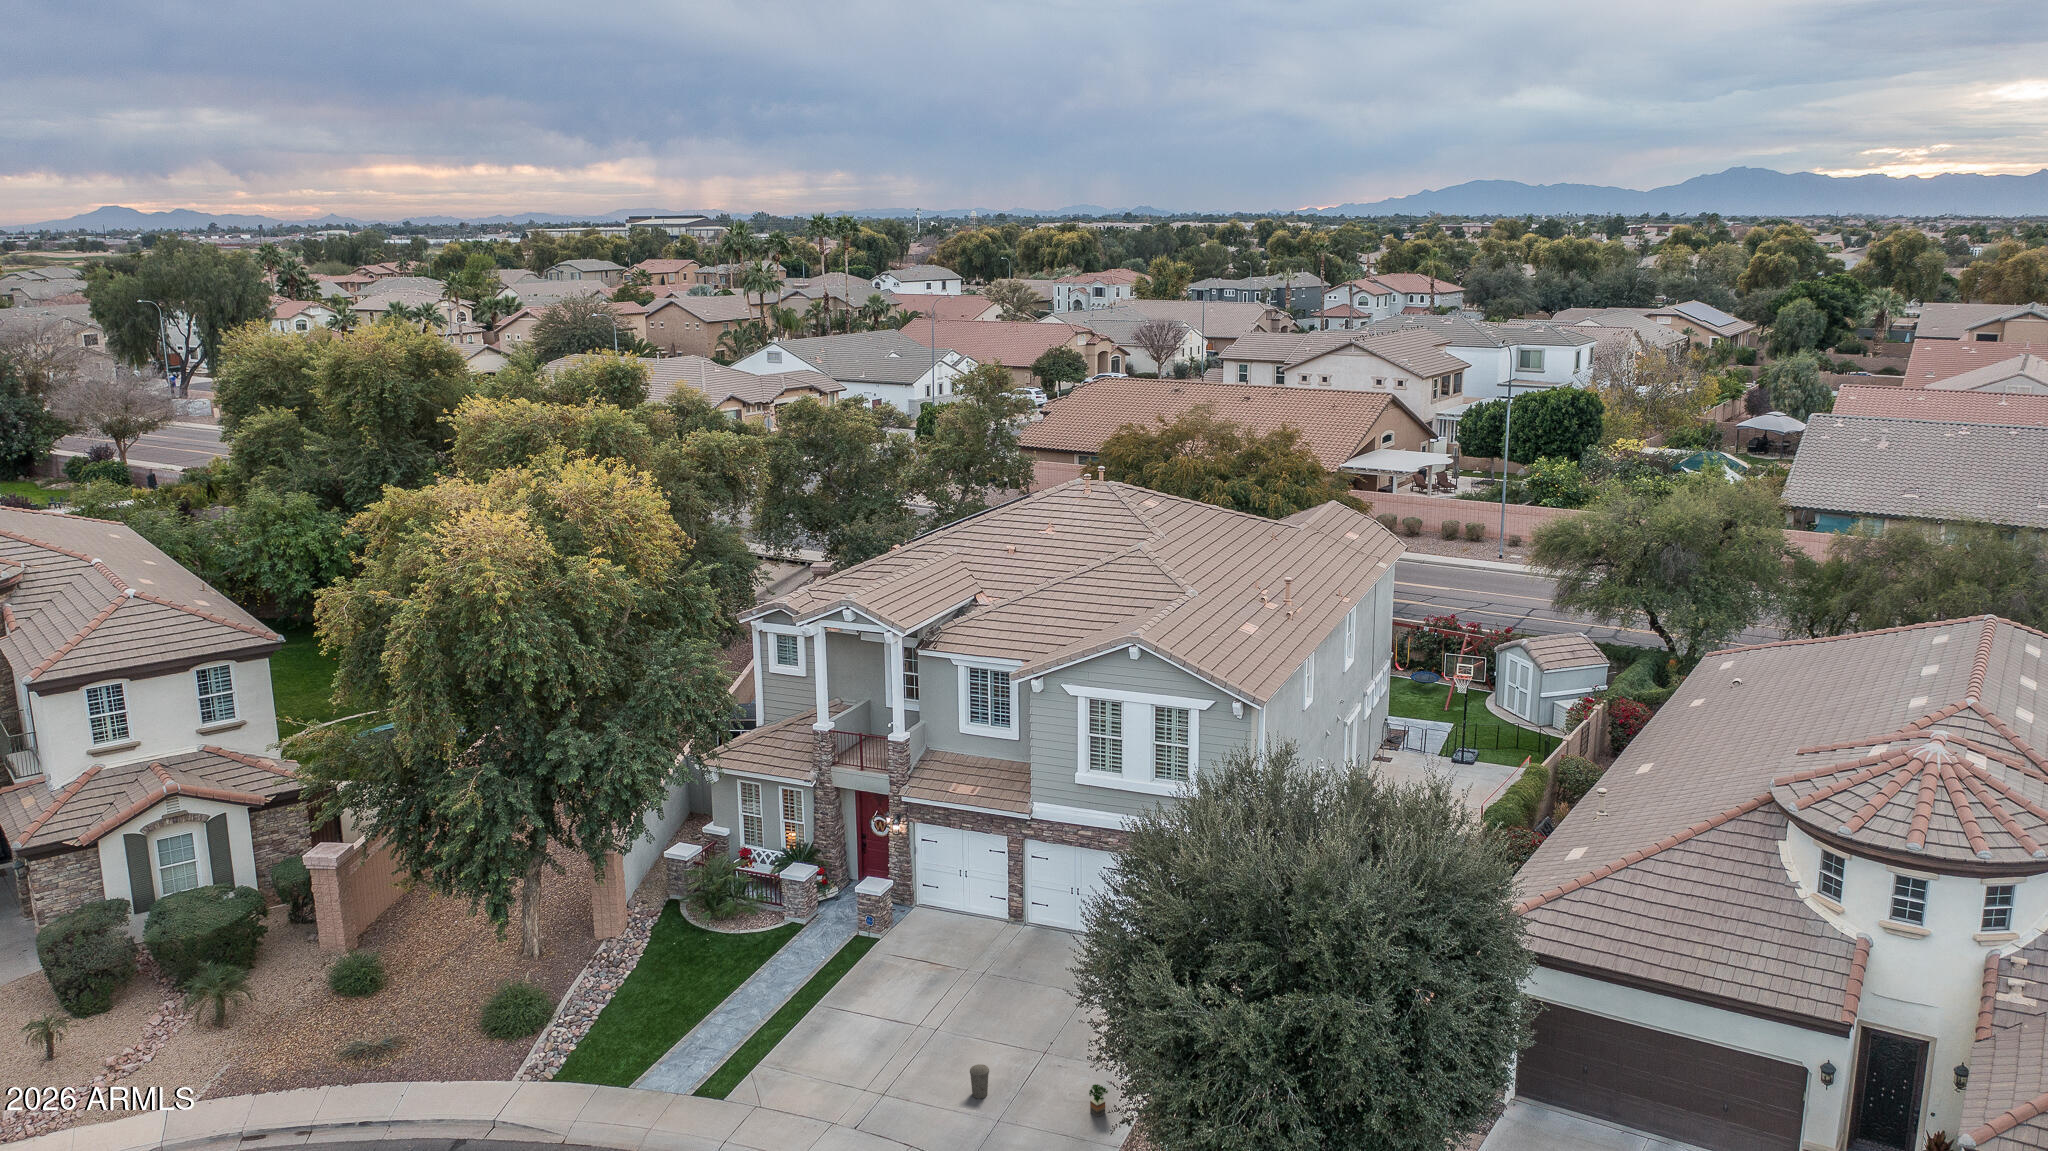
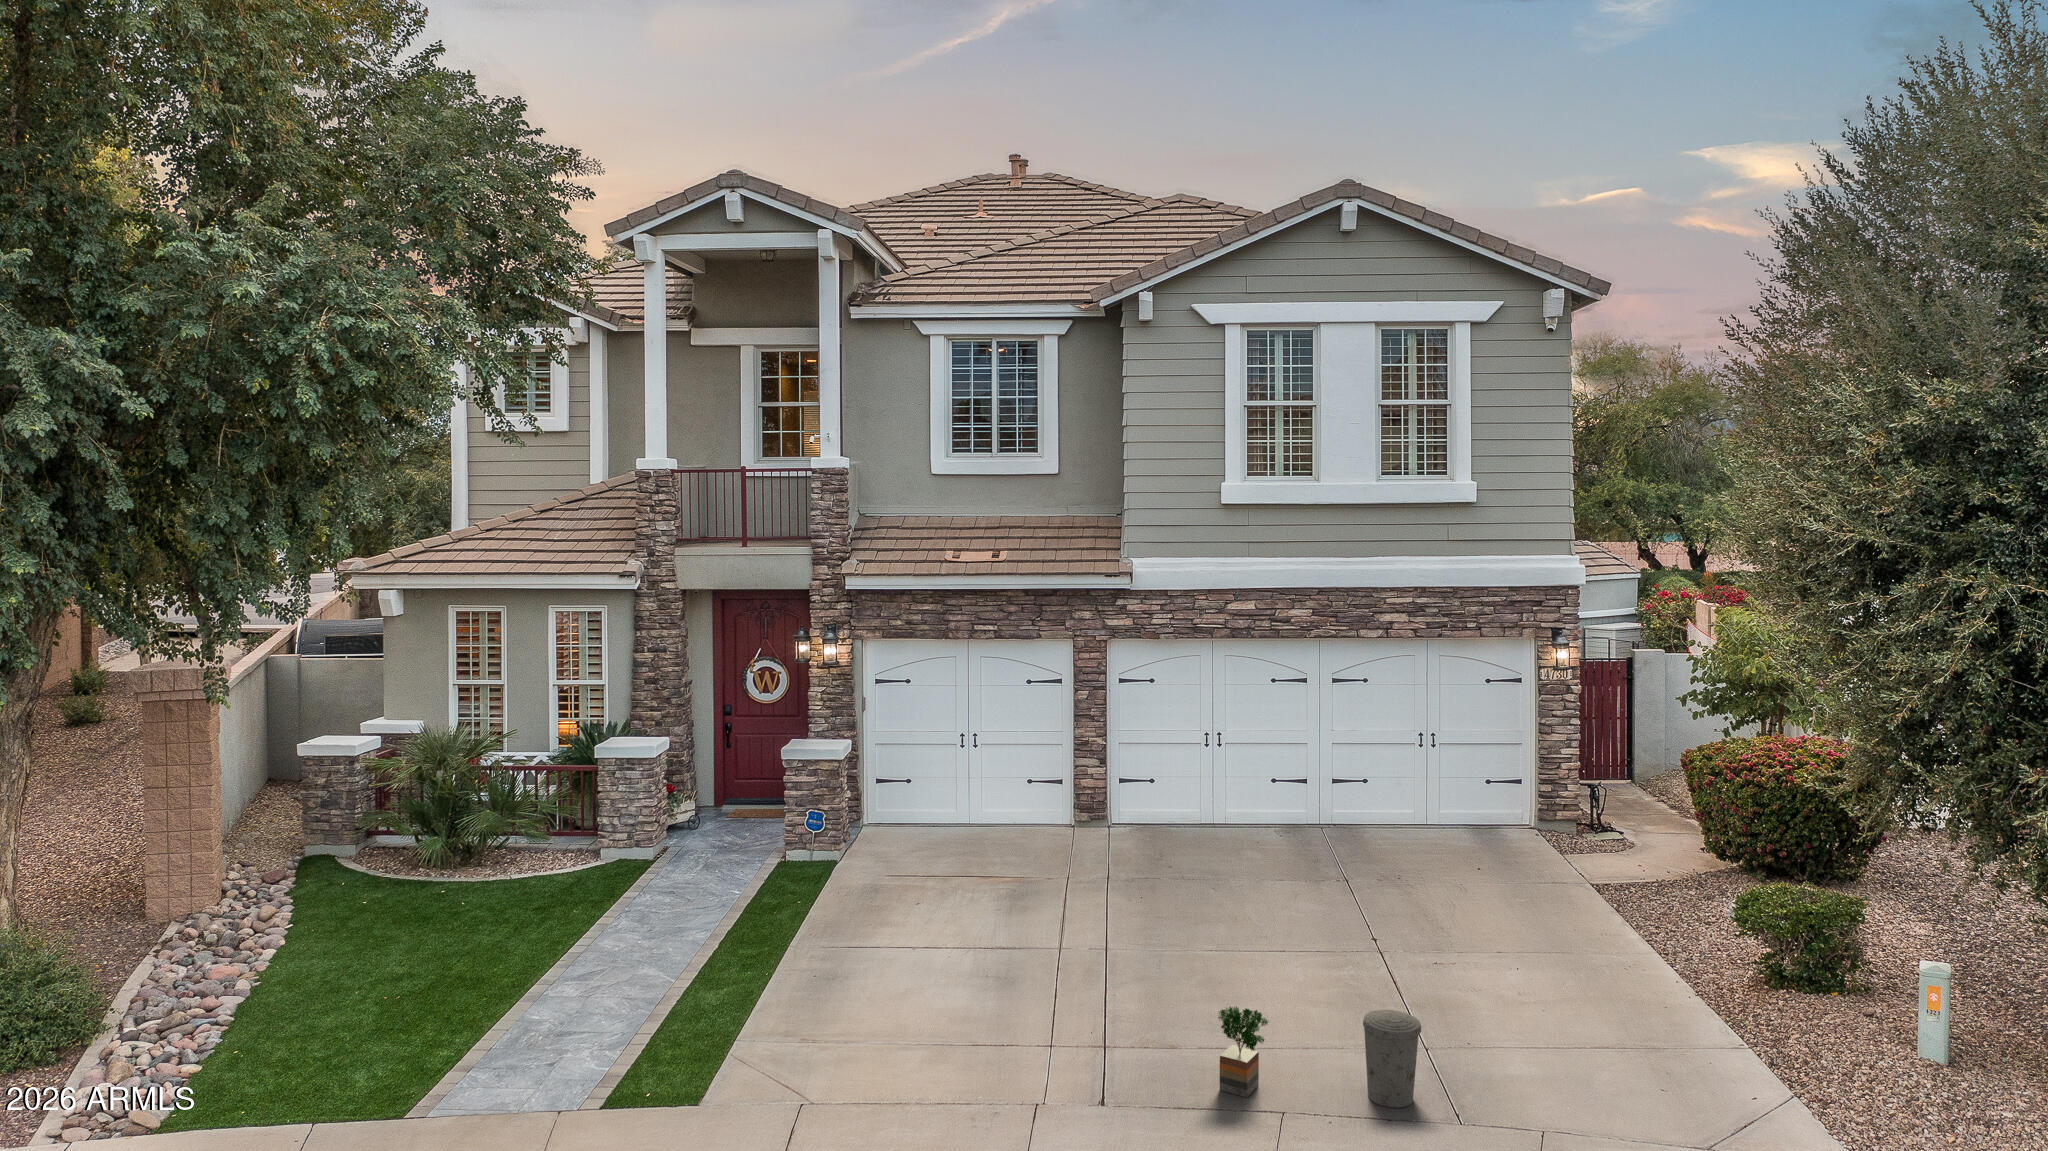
potted tree: present [1089,1084,1108,1117] -> present [1218,1006,1268,1097]

